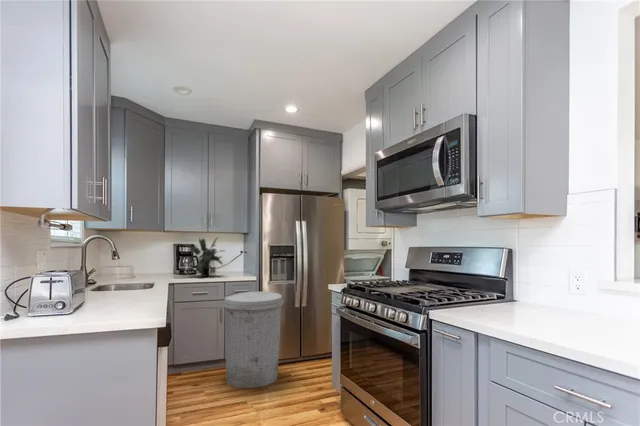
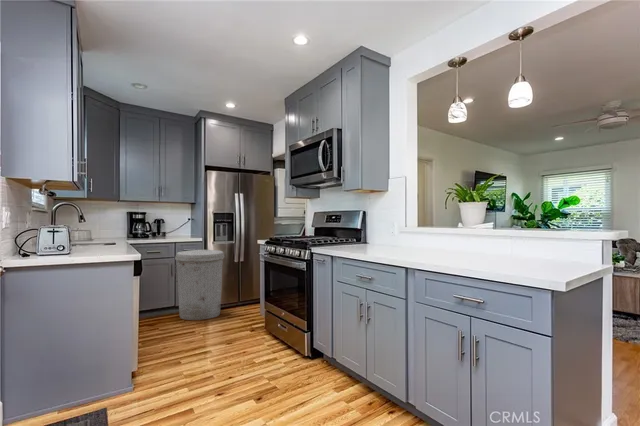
potted plant: present [189,239,222,277] -> none [141,207,176,239]

